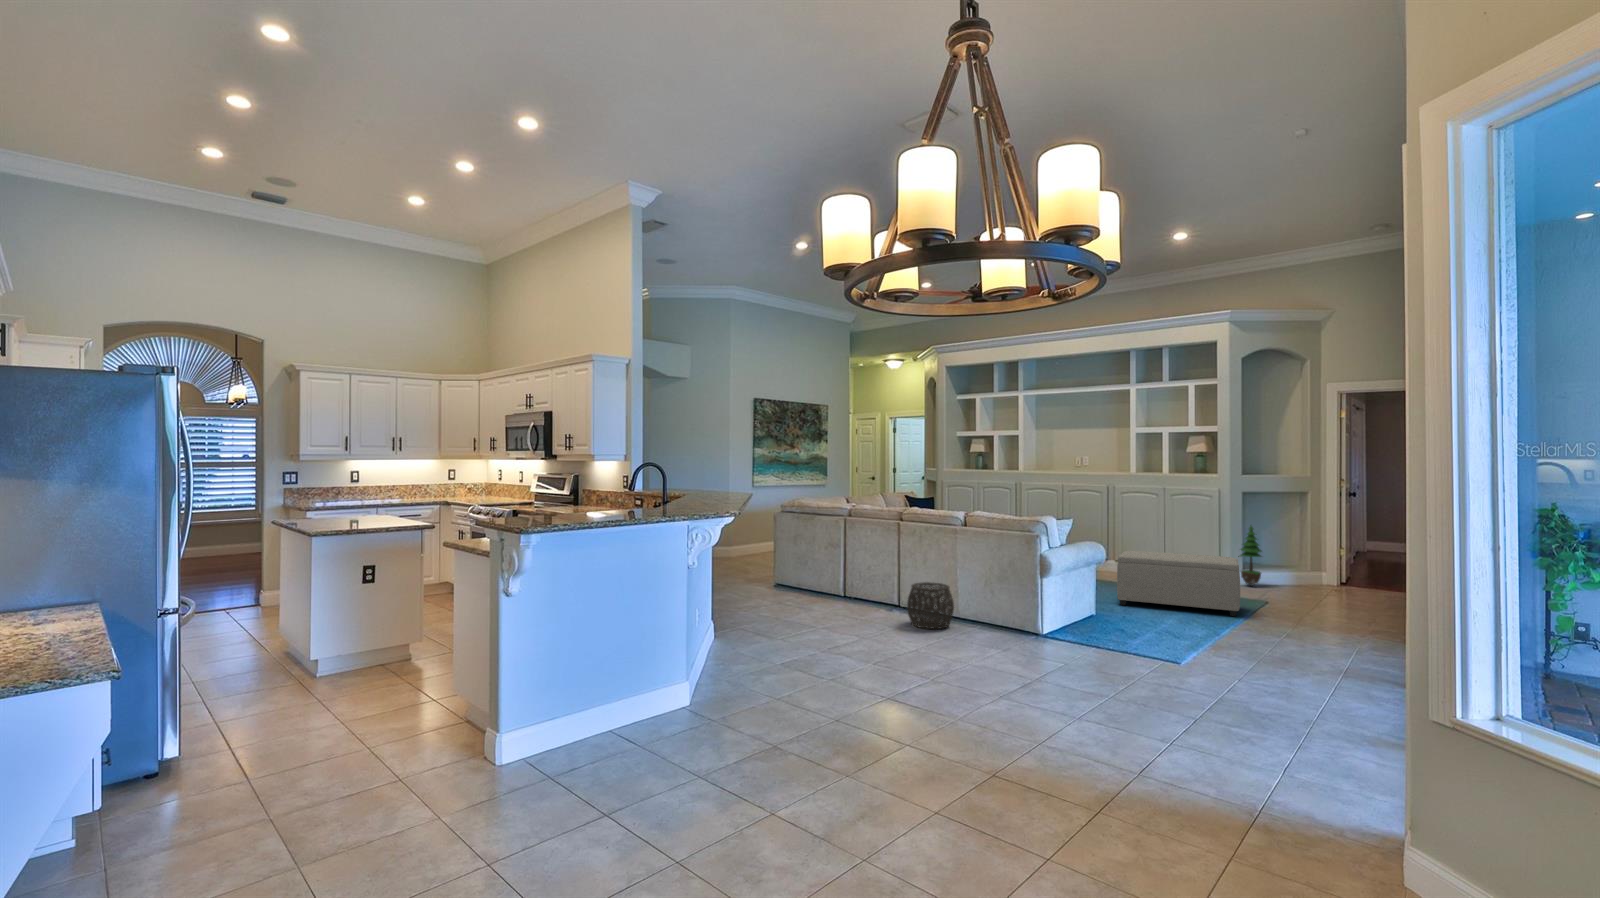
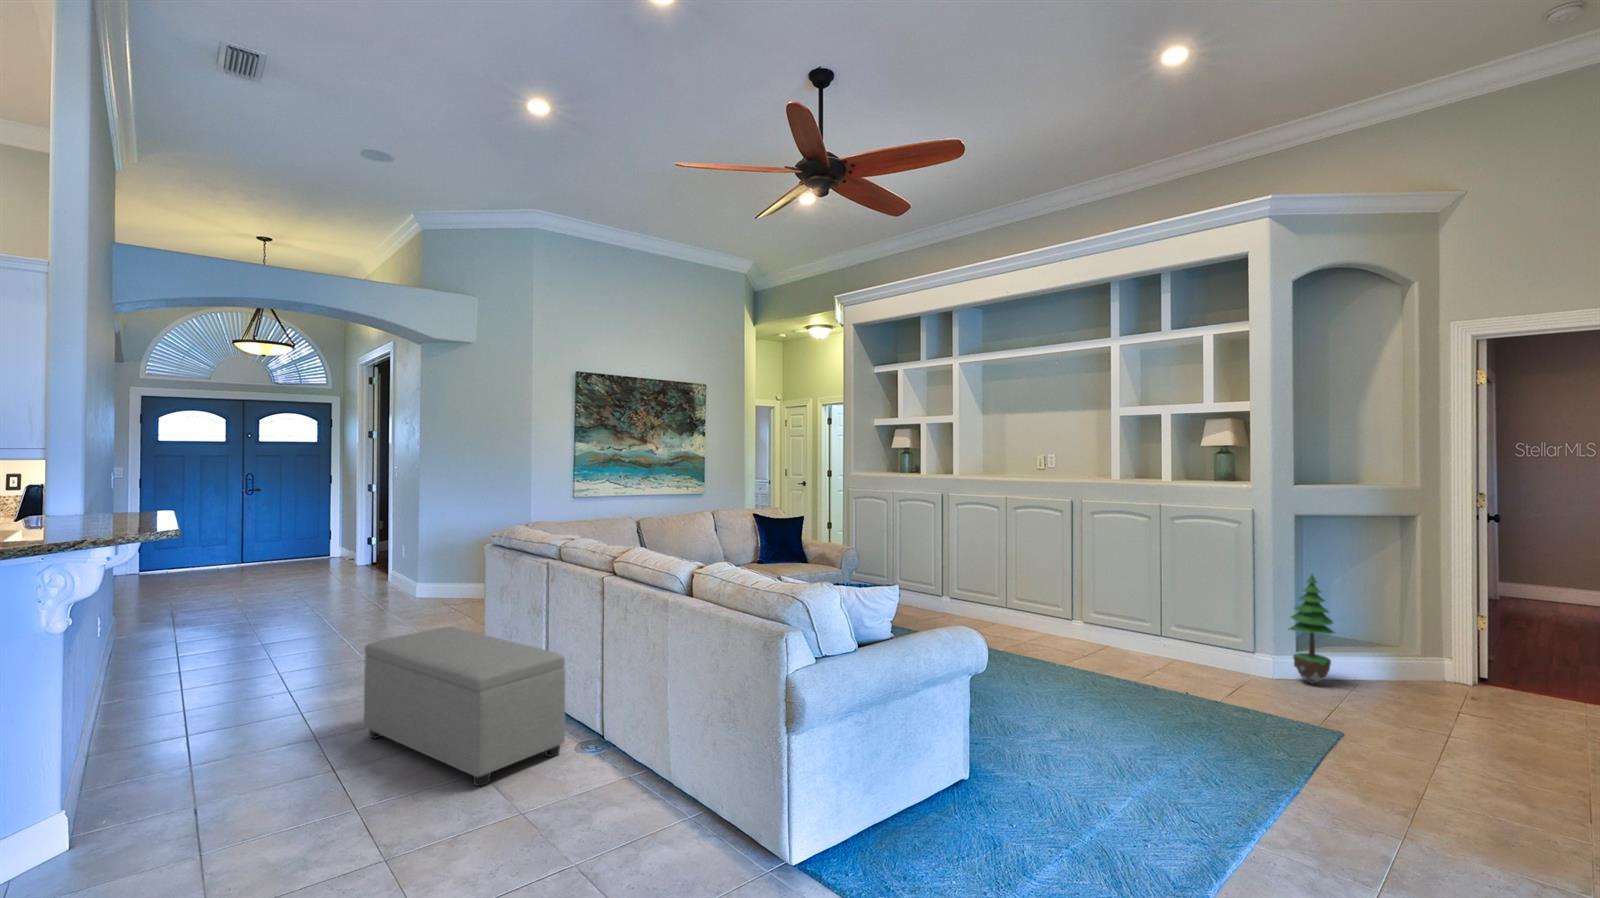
ottoman: present [1117,551,1240,616] -> present [364,627,565,786]
woven basket: present [907,582,954,629] -> none [552,709,655,825]

